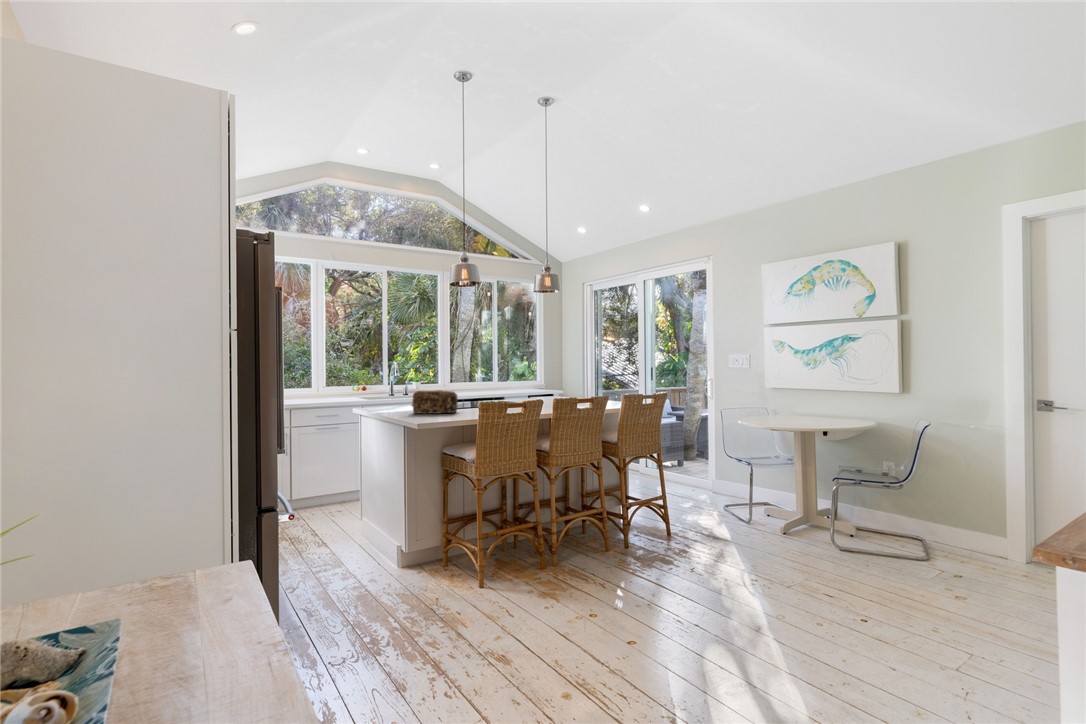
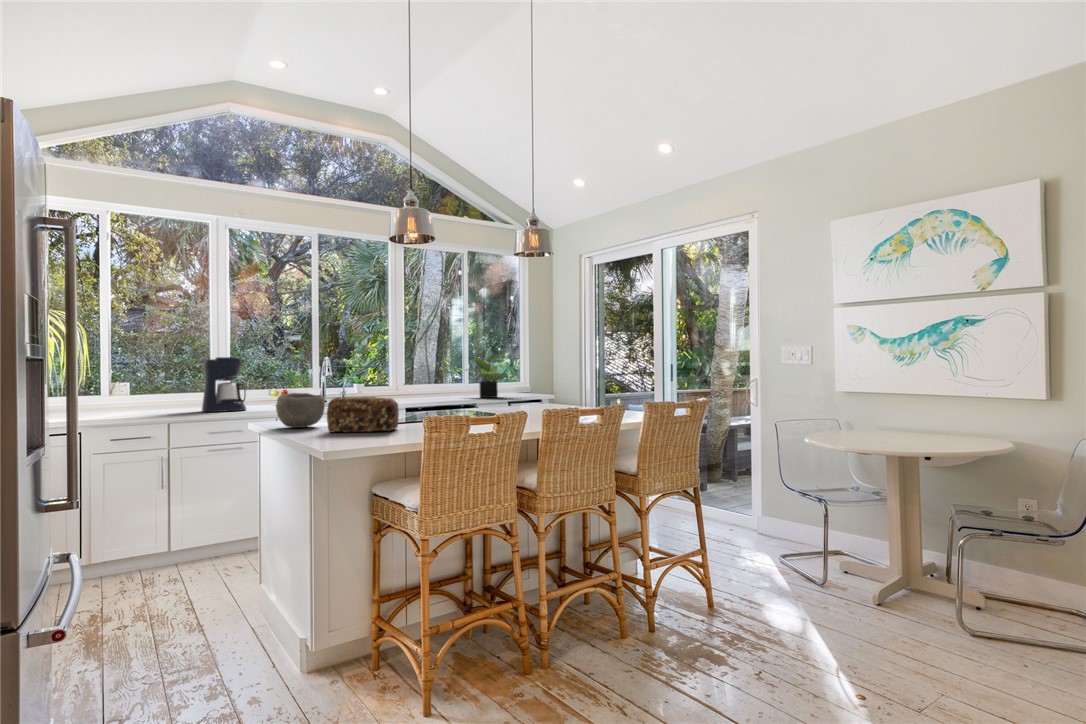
potted plant: none [492,357,527,392] -> present [467,353,504,398]
coffee maker: none [311,362,341,401] -> present [202,357,246,412]
bowl: none [376,388,407,411] -> present [276,393,325,428]

